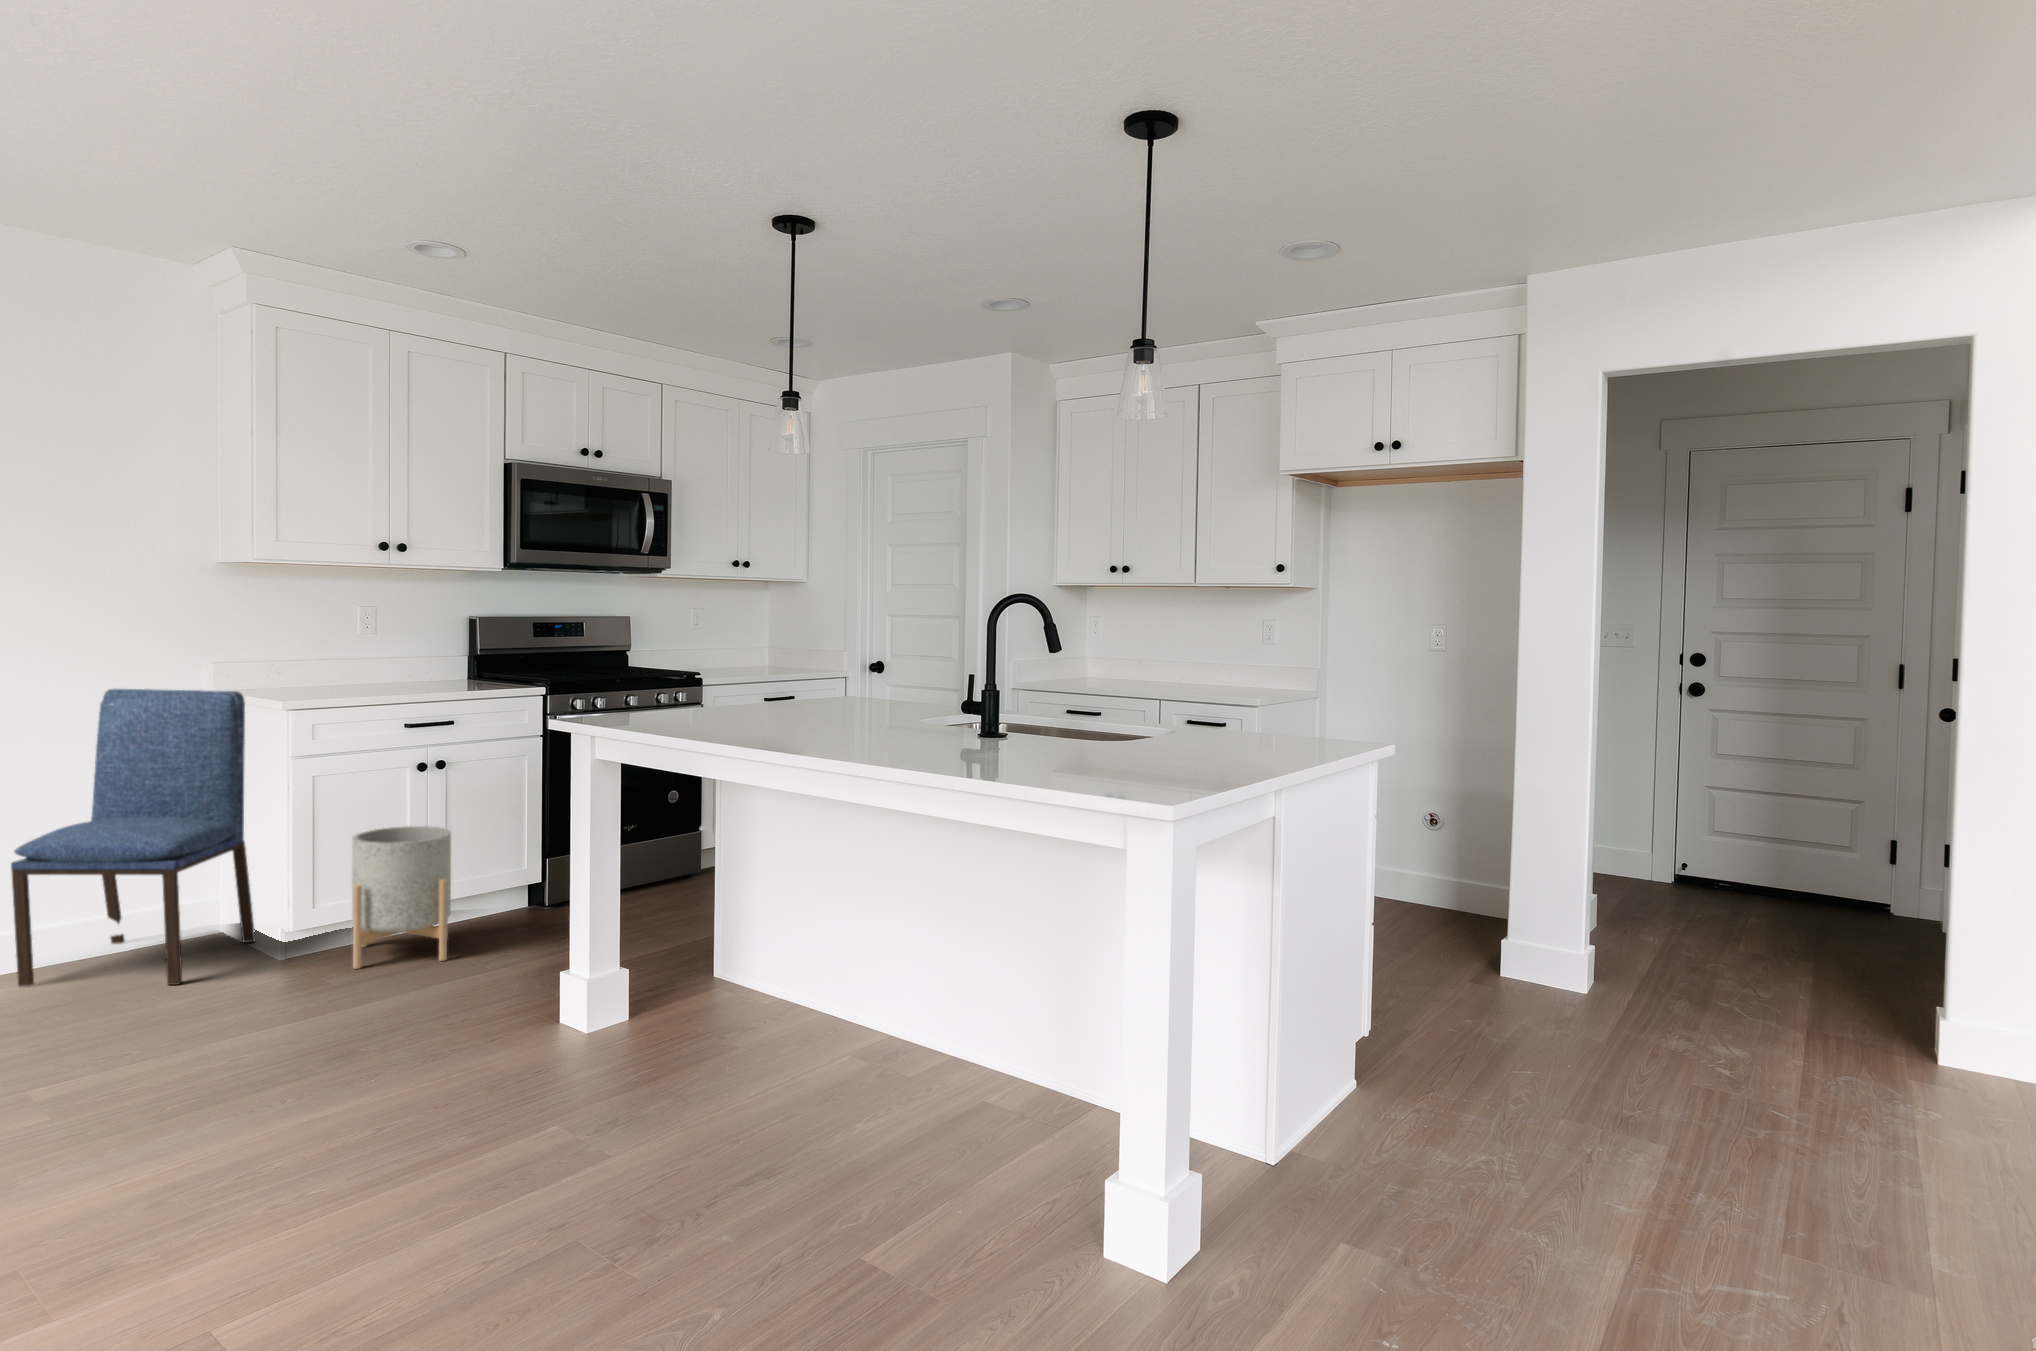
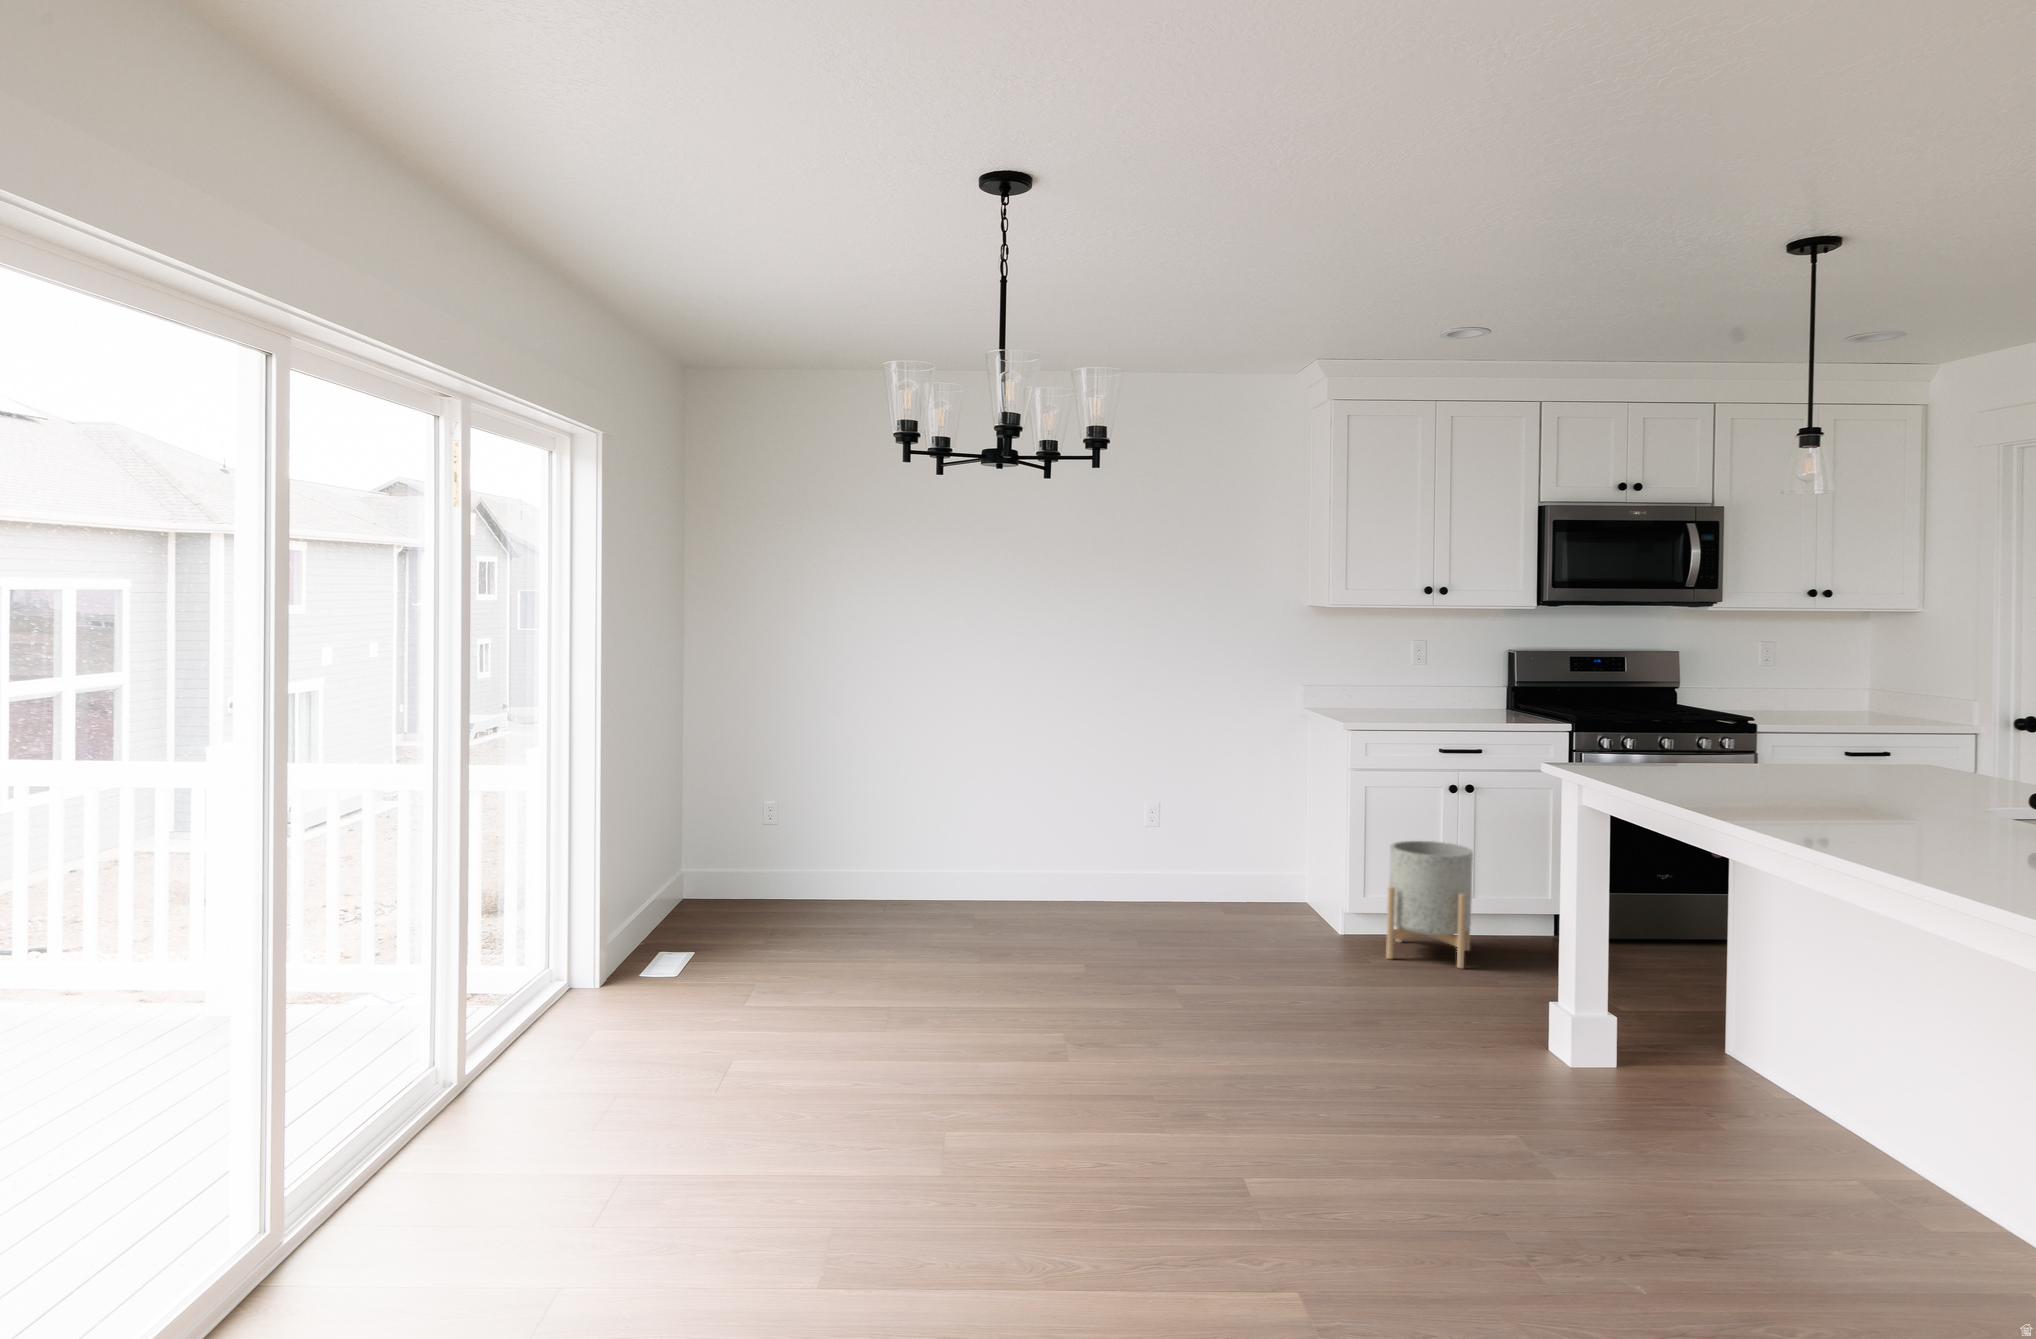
dining chair: present [11,689,255,987] -> none [1170,709,1322,942]

